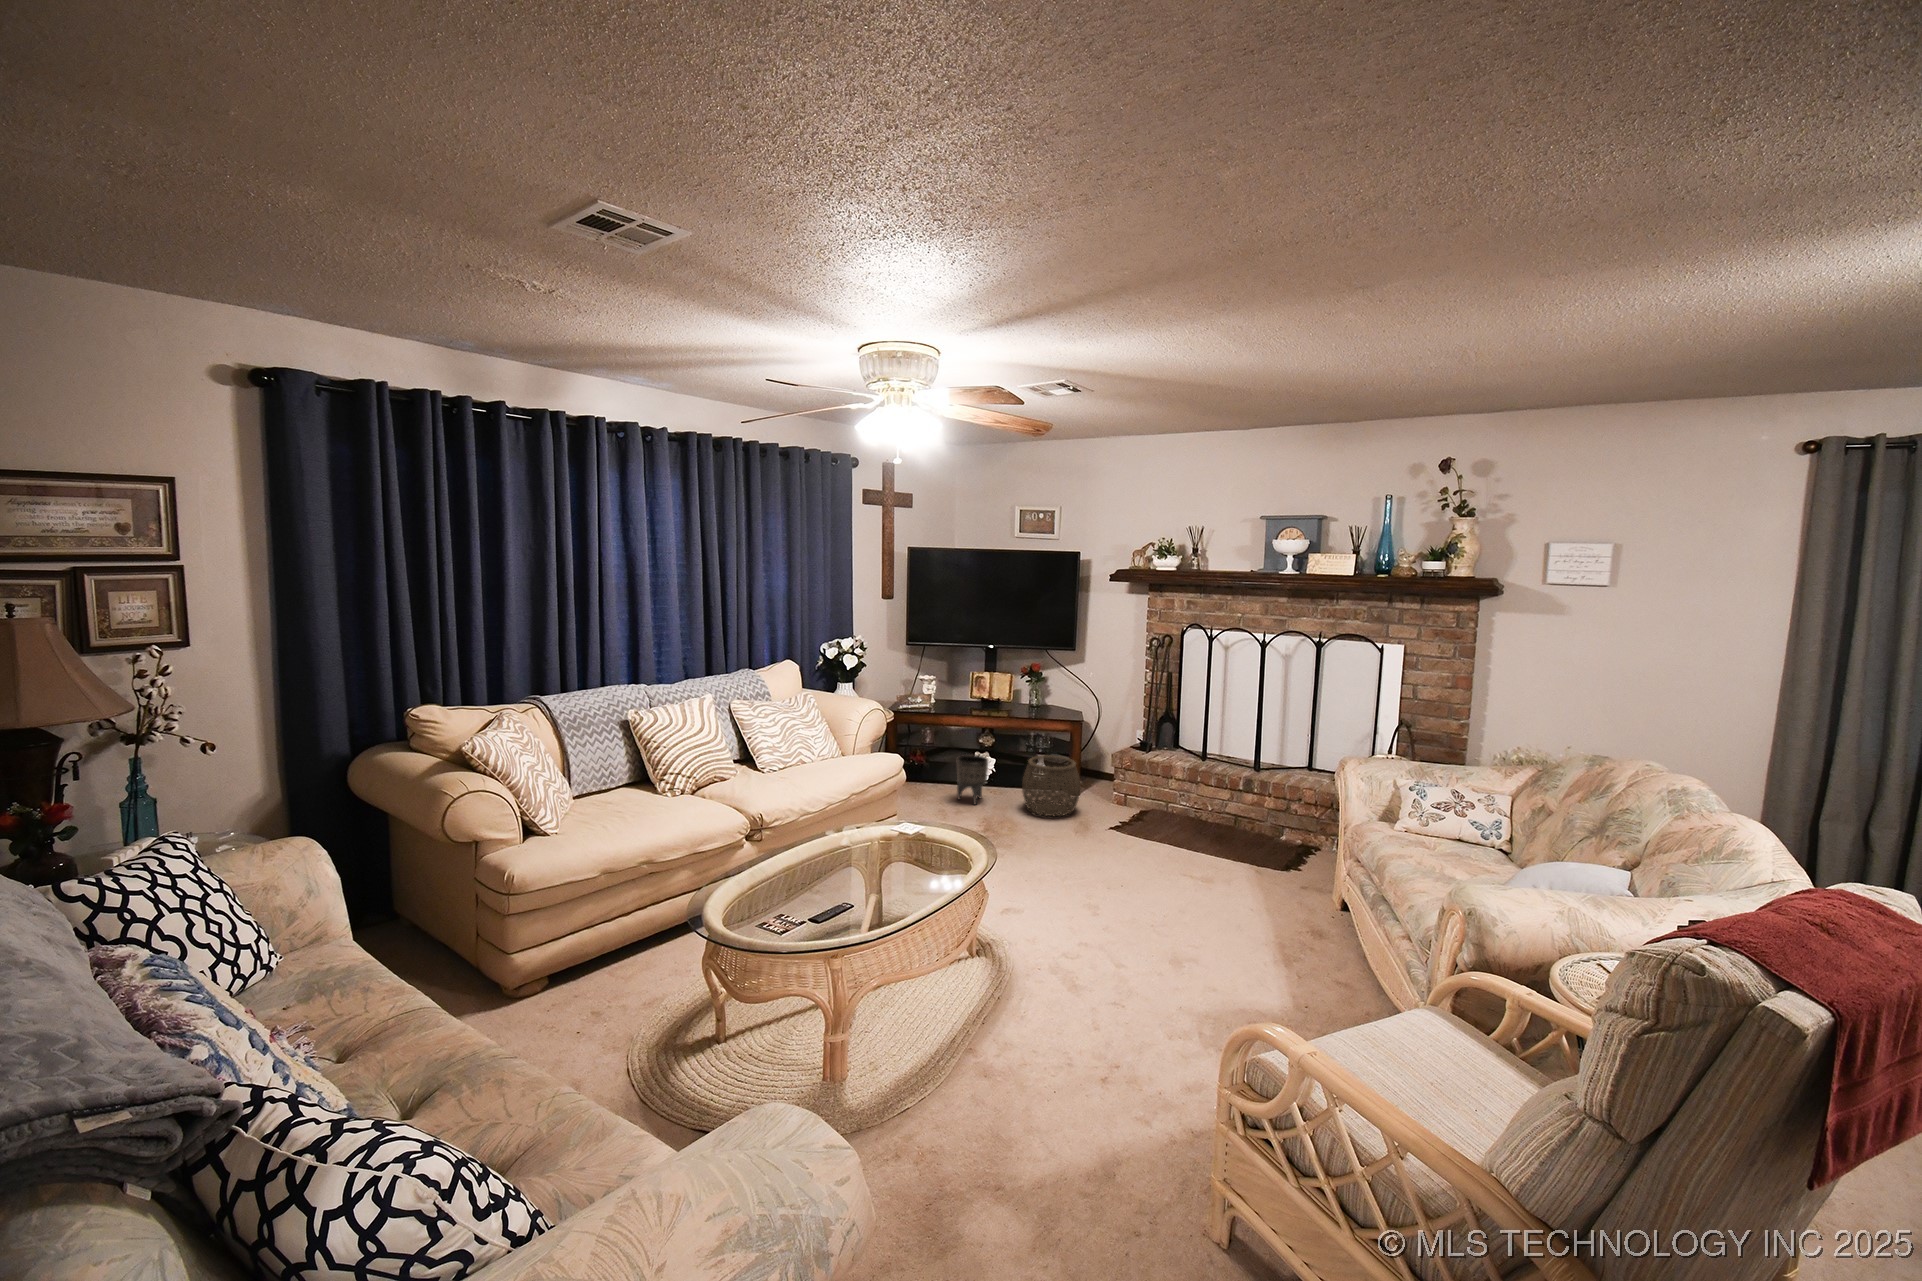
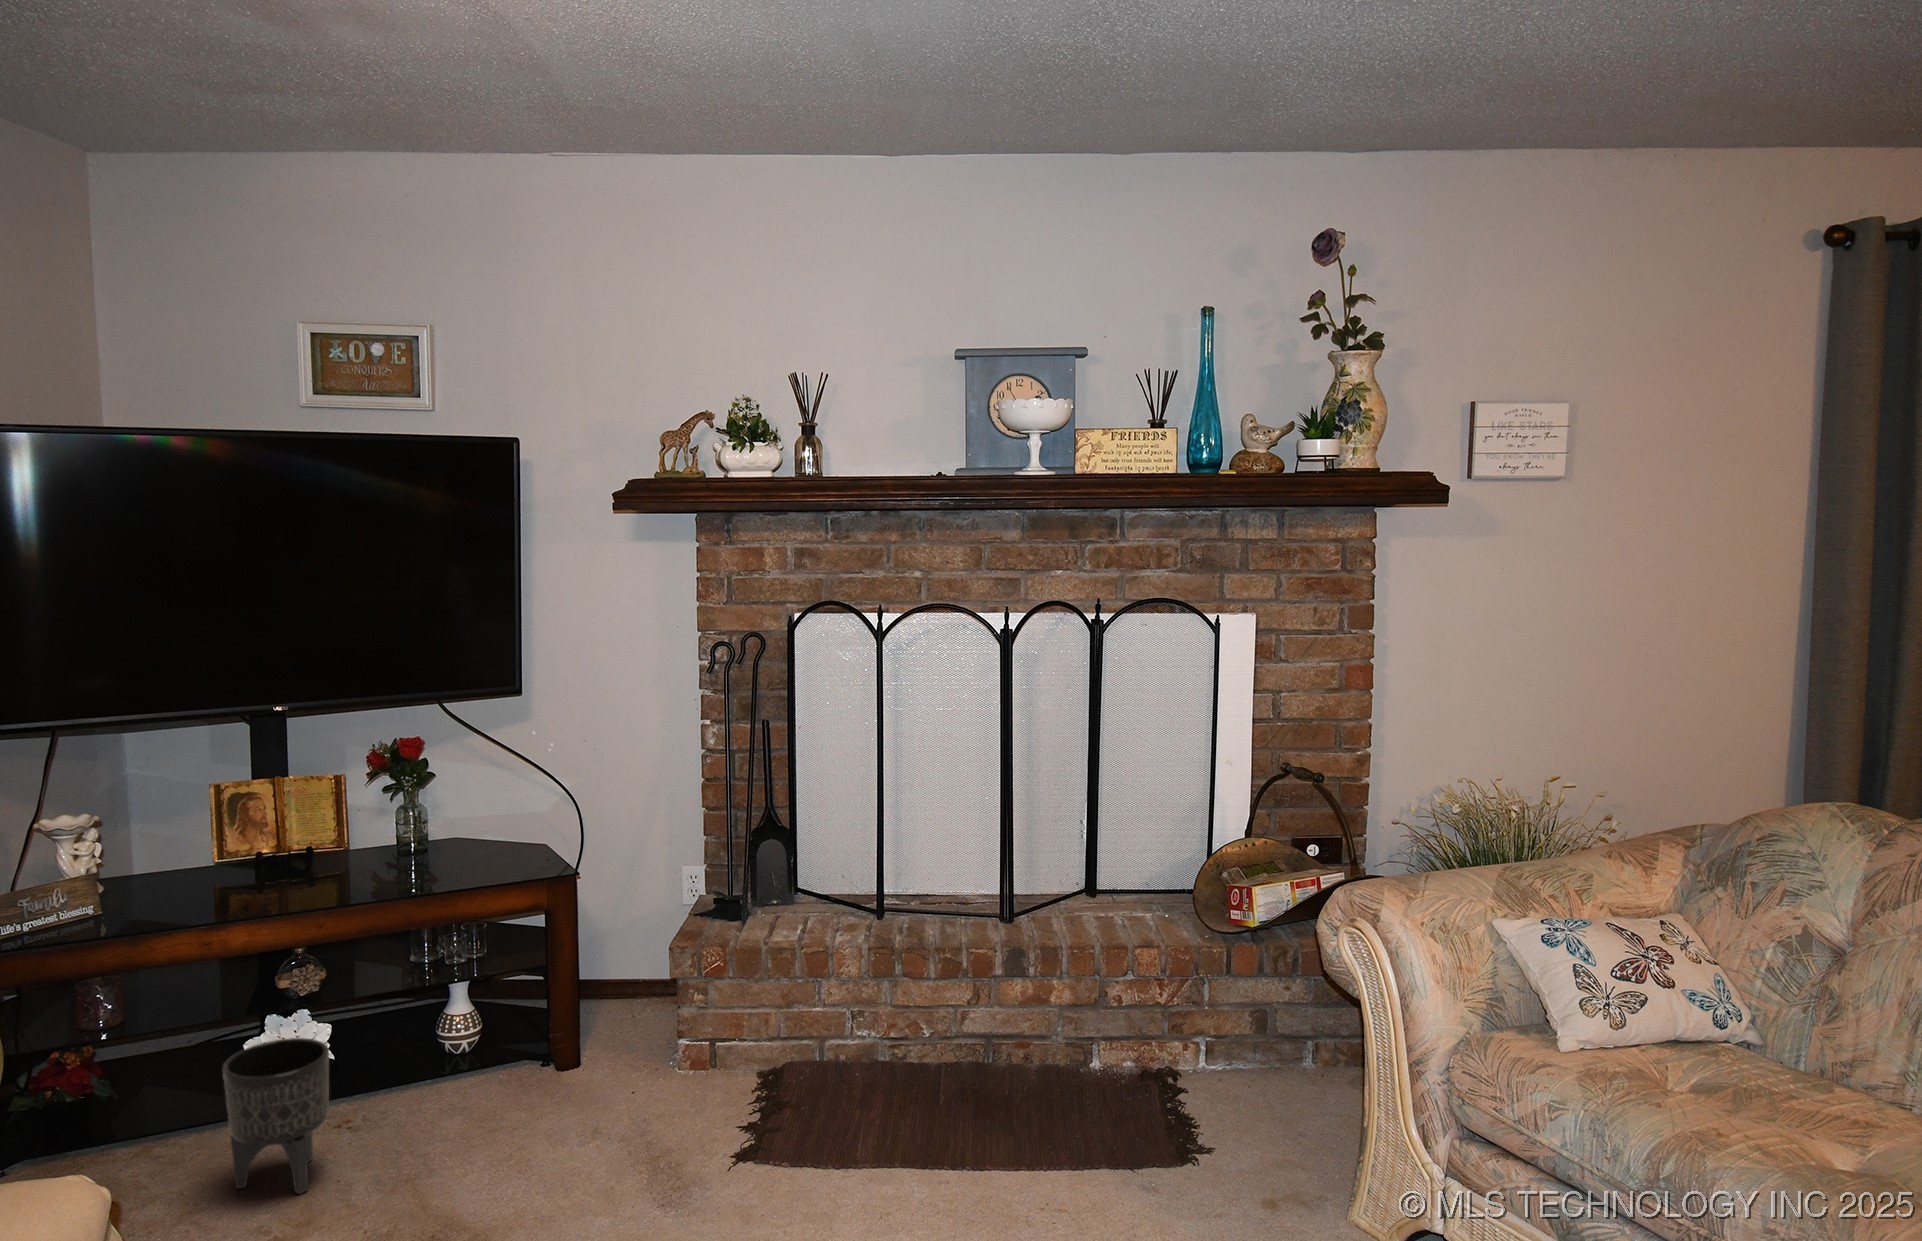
woven basket: present [1022,755,1080,816] -> none [443,988,615,1174]

